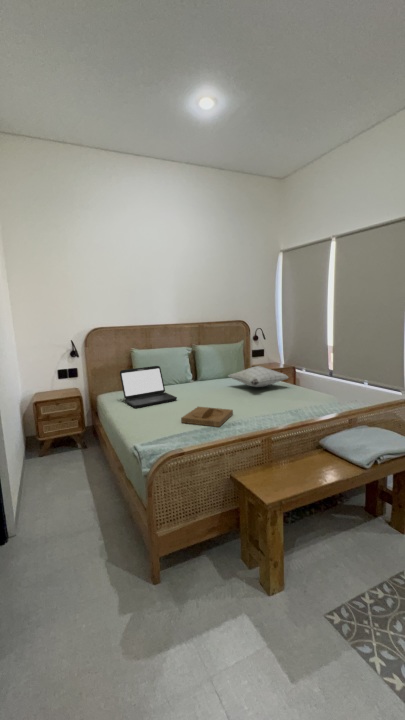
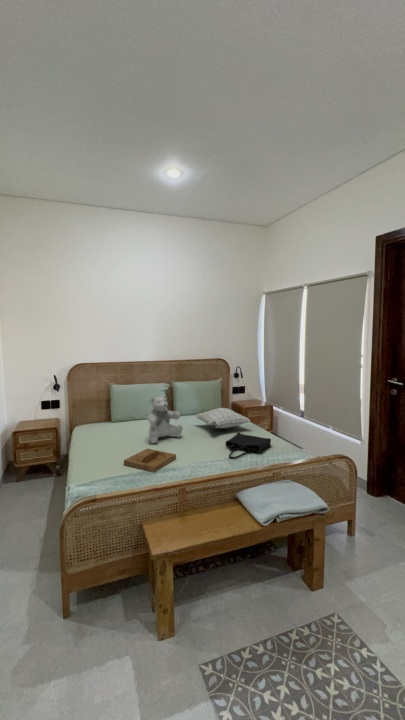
teddy bear: none [189,353,224,403] -> present [148,396,183,443]
laptop: present [120,366,177,408] -> none [87,404,137,445]
tote bag: none [276,388,321,411] -> present [226,432,271,459]

